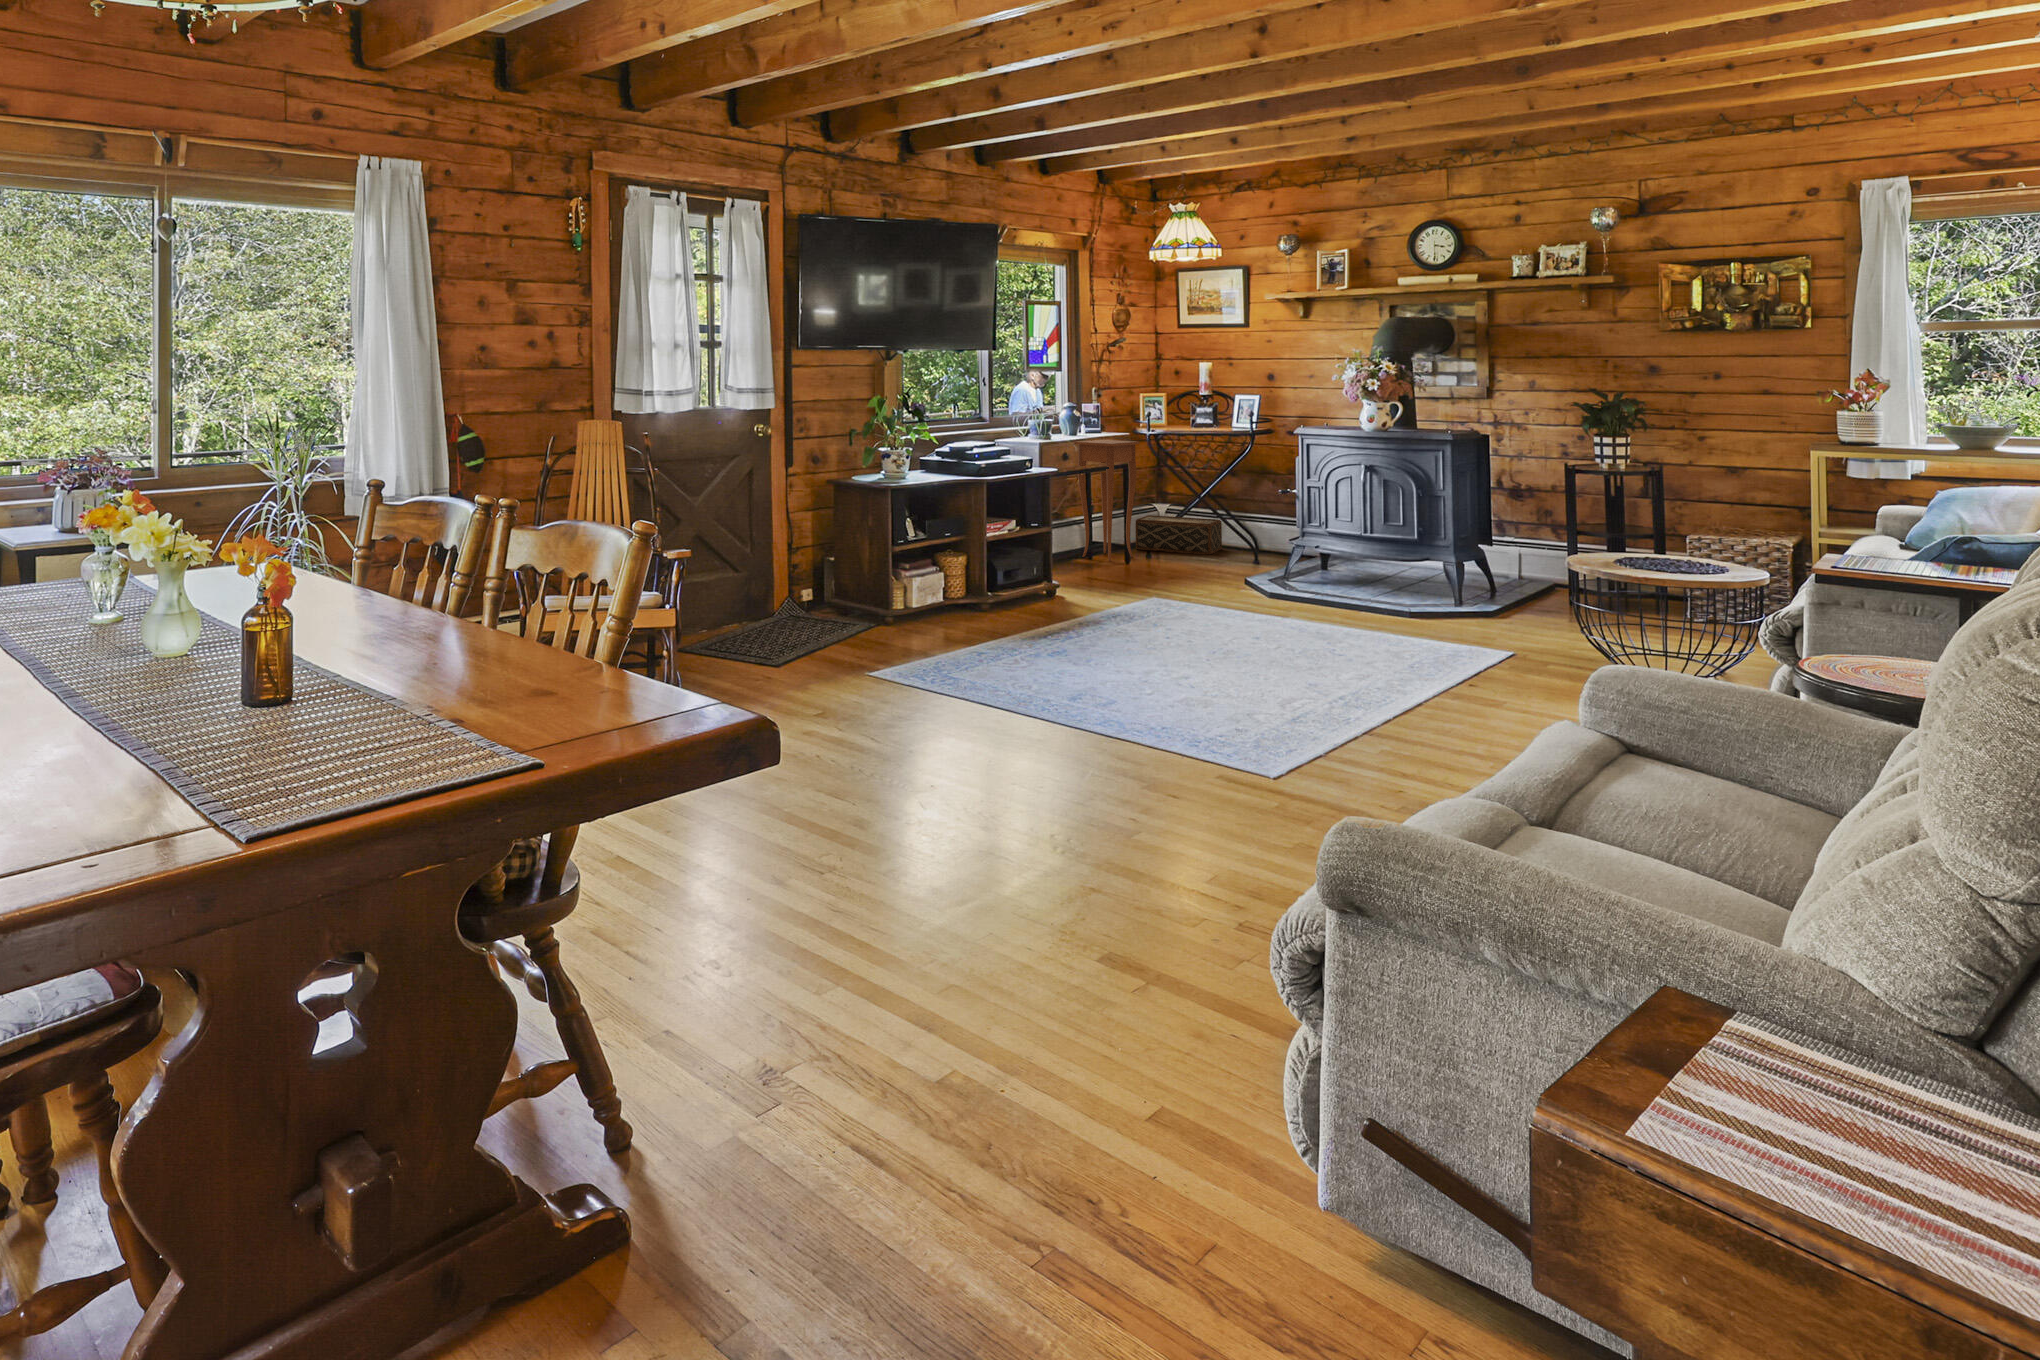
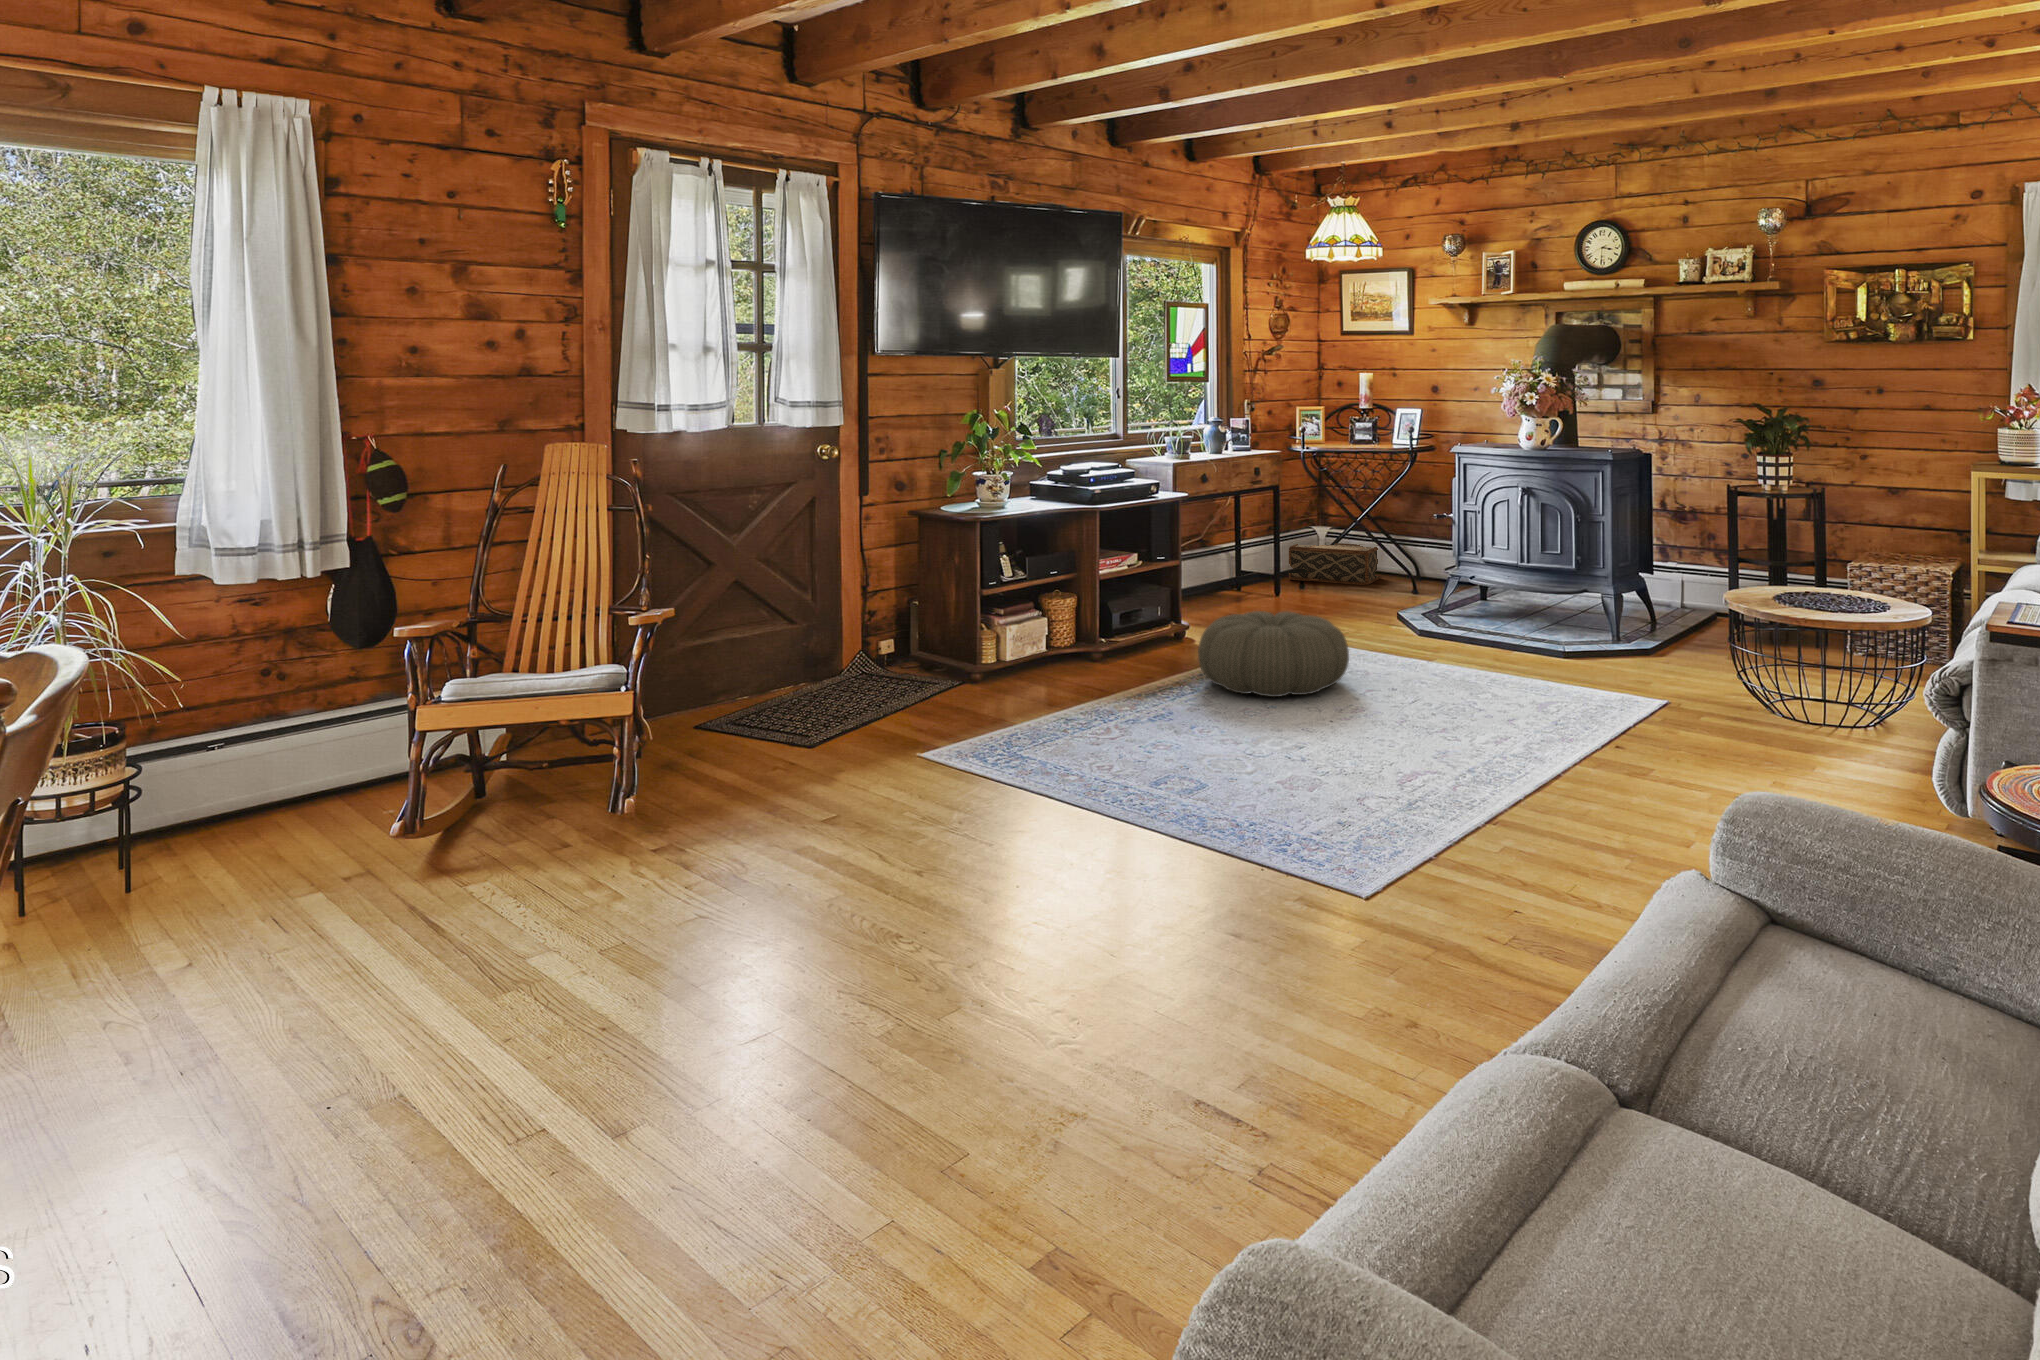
side table: present [1075,440,1139,561] -> none [1220,458,1291,595]
pouf: none [1082,568,1216,639] -> present [1198,611,1349,697]

